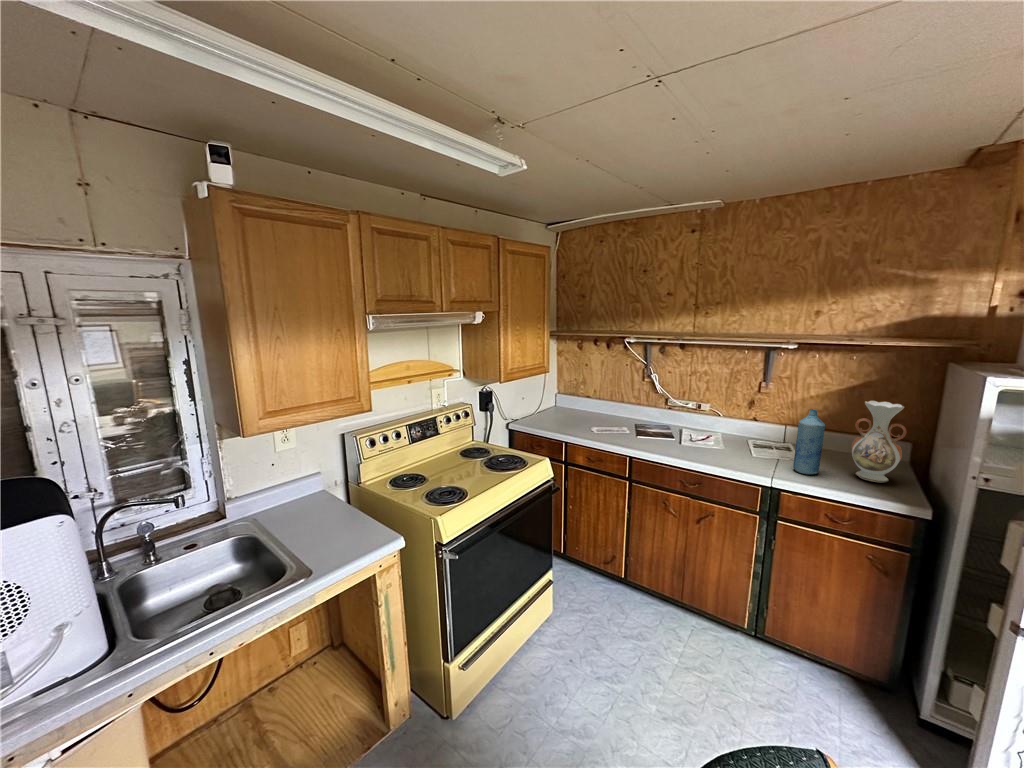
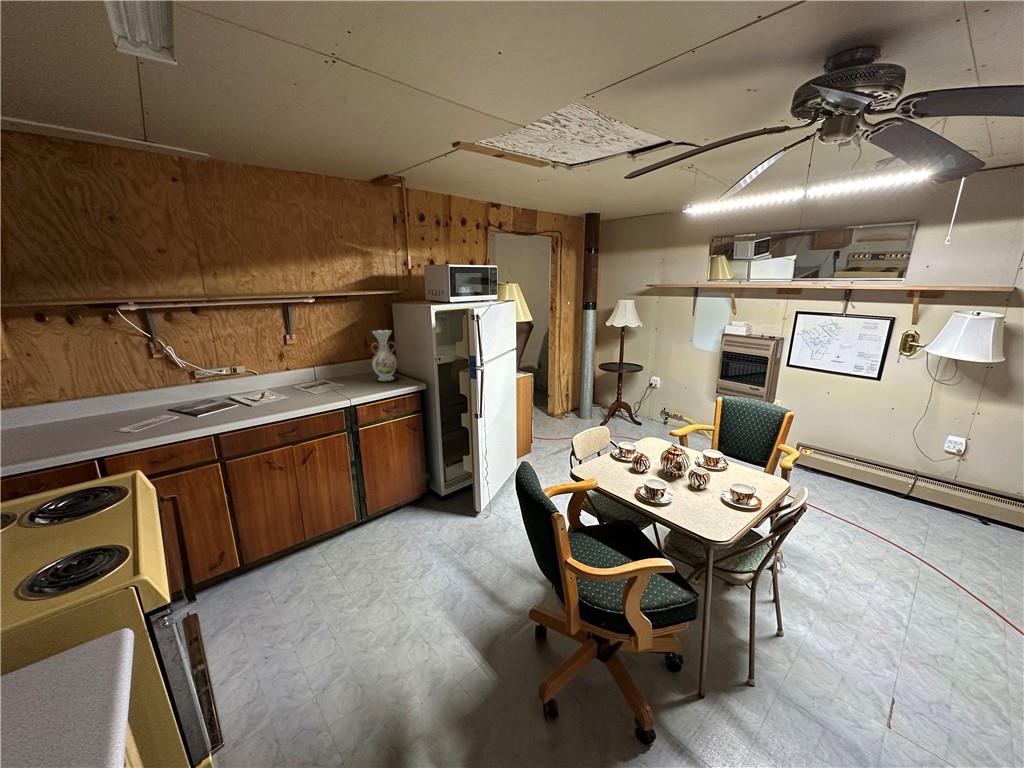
bottle: present [793,409,825,474] -> none [344,342,365,390]

